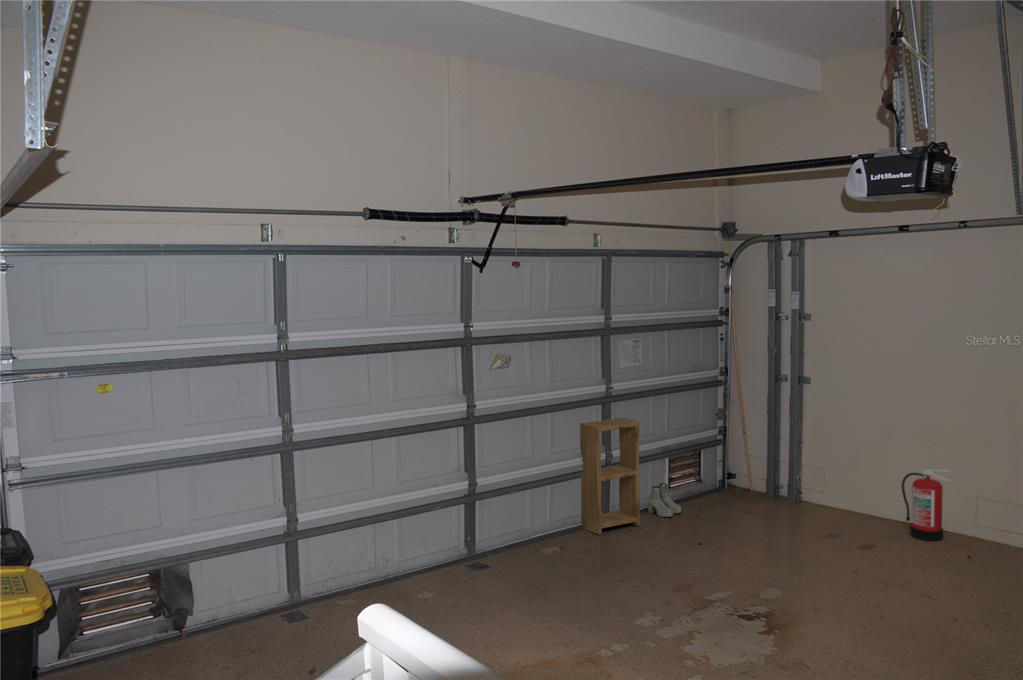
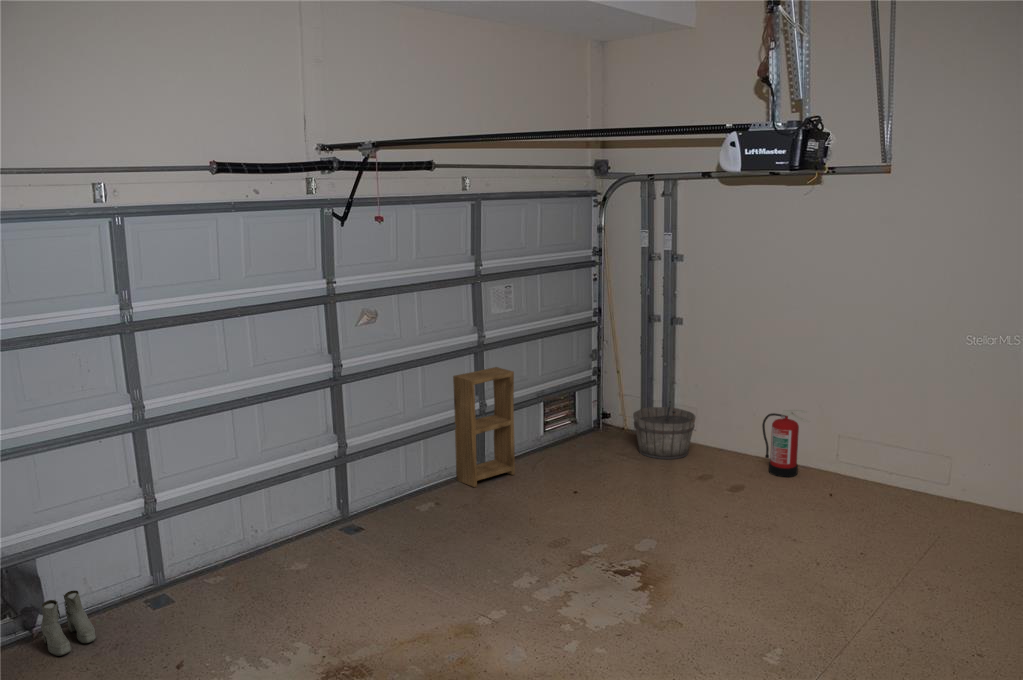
wooden bucket: none [762,460,828,519] -> present [633,401,696,459]
boots: present [648,483,681,517] -> present [41,591,96,656]

